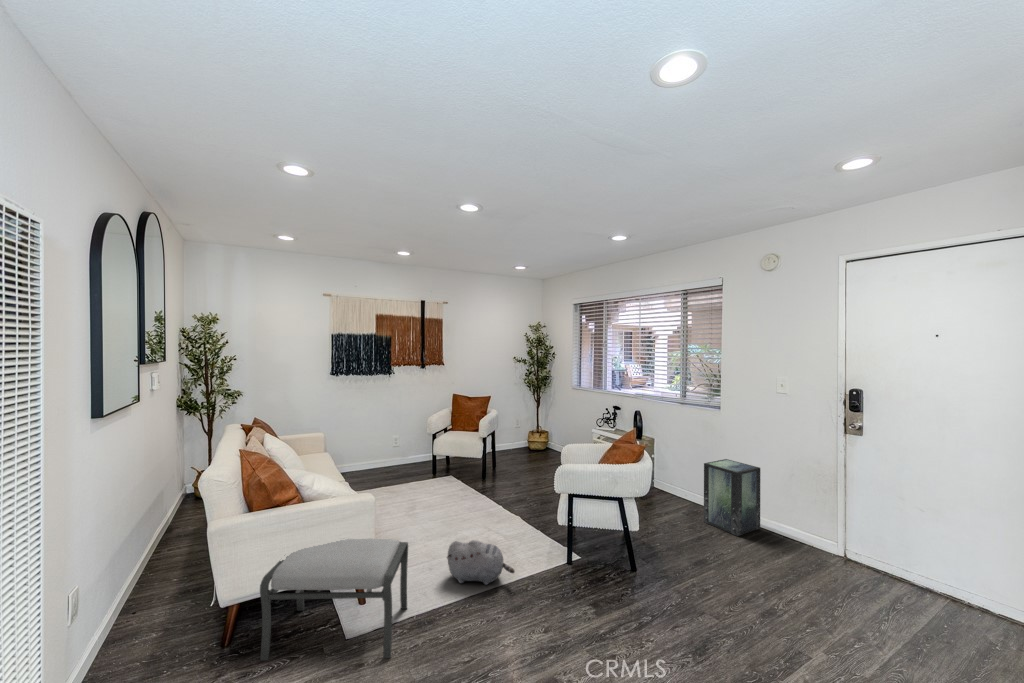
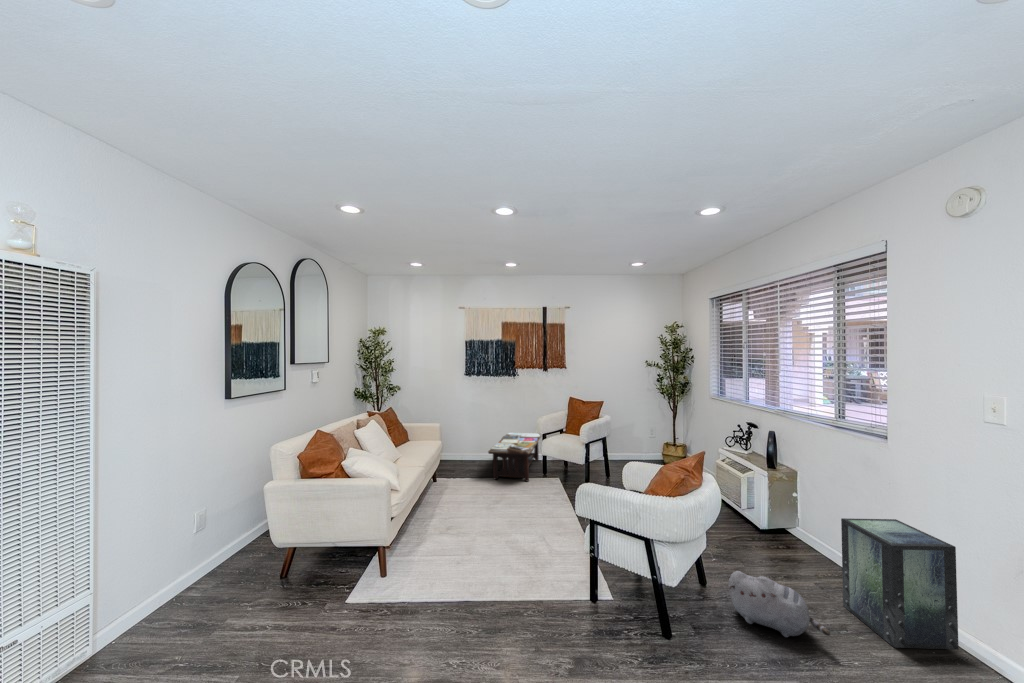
coffee table: none [380,435,431,489] -> present [488,433,541,481]
ottoman: present [260,538,408,661] -> none [287,509,411,633]
plush toy: present [447,540,515,585] -> present [729,571,830,637]

